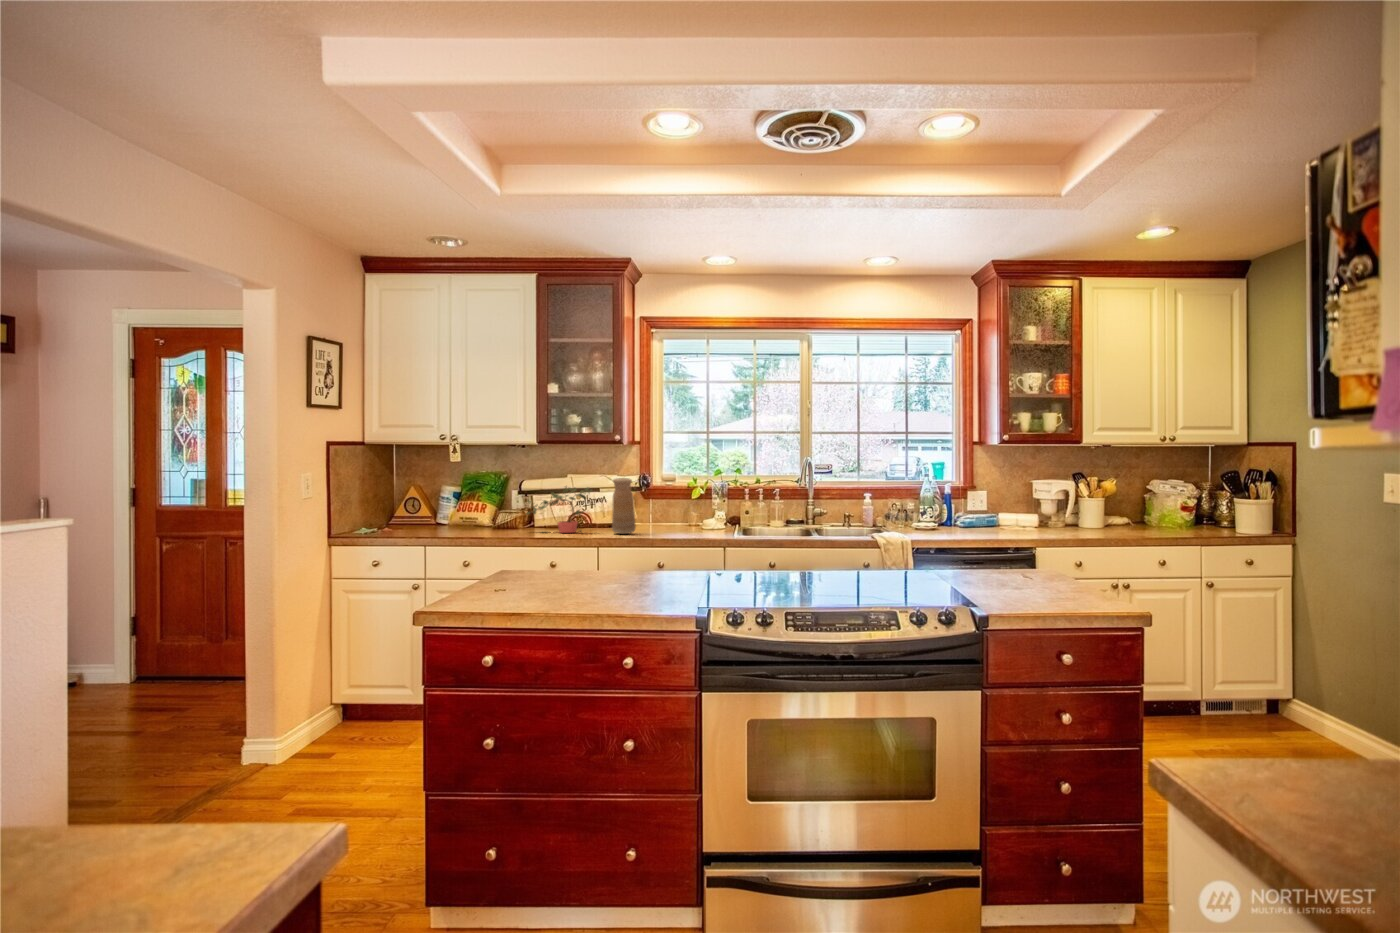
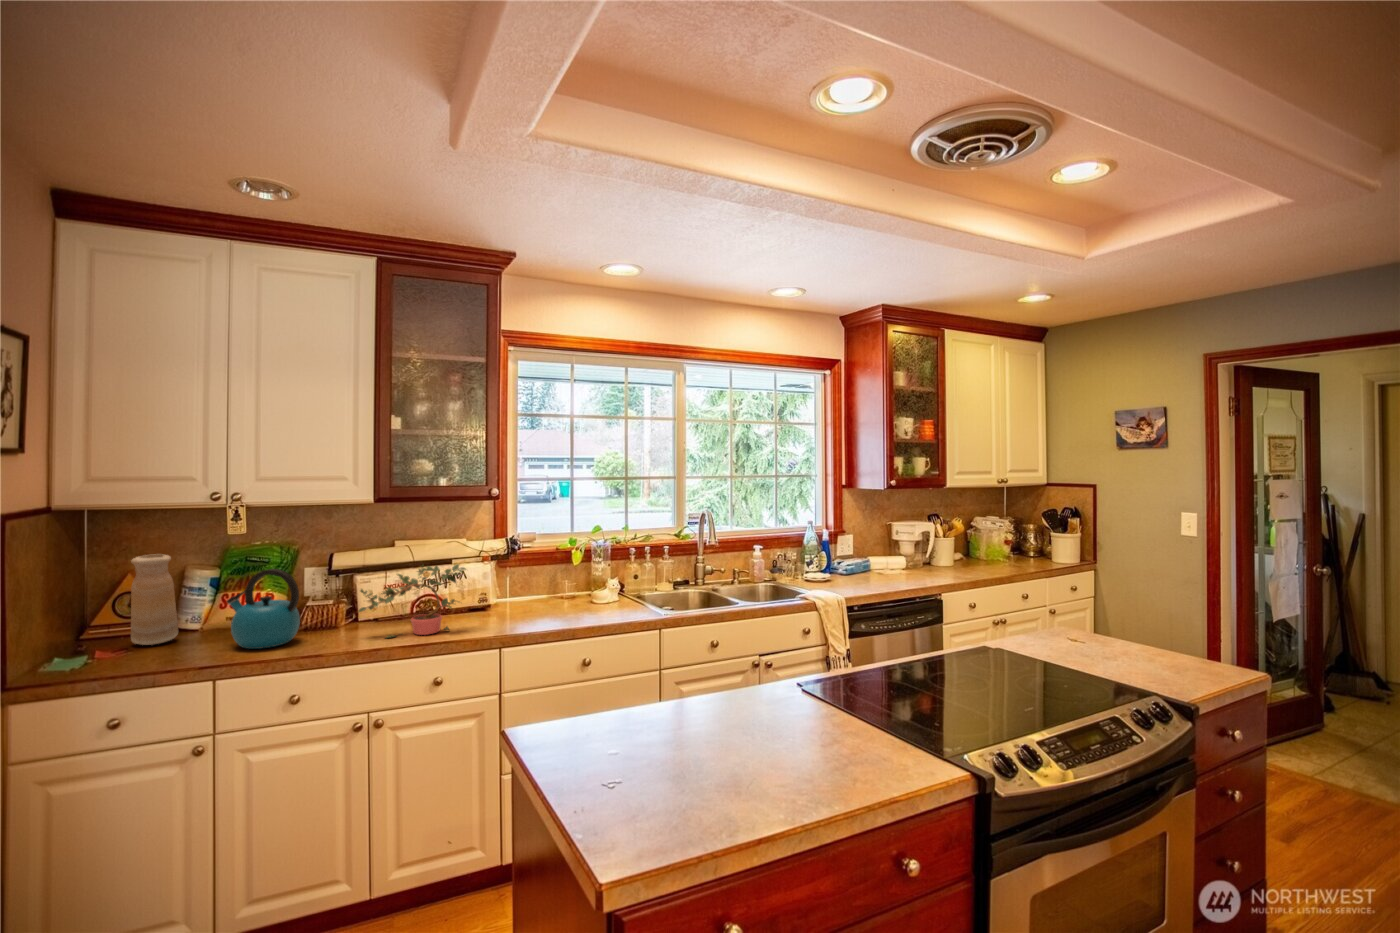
vase: present [612,478,636,534] -> present [131,554,178,645]
kettle: none [456,483,494,531] -> present [227,569,300,649]

